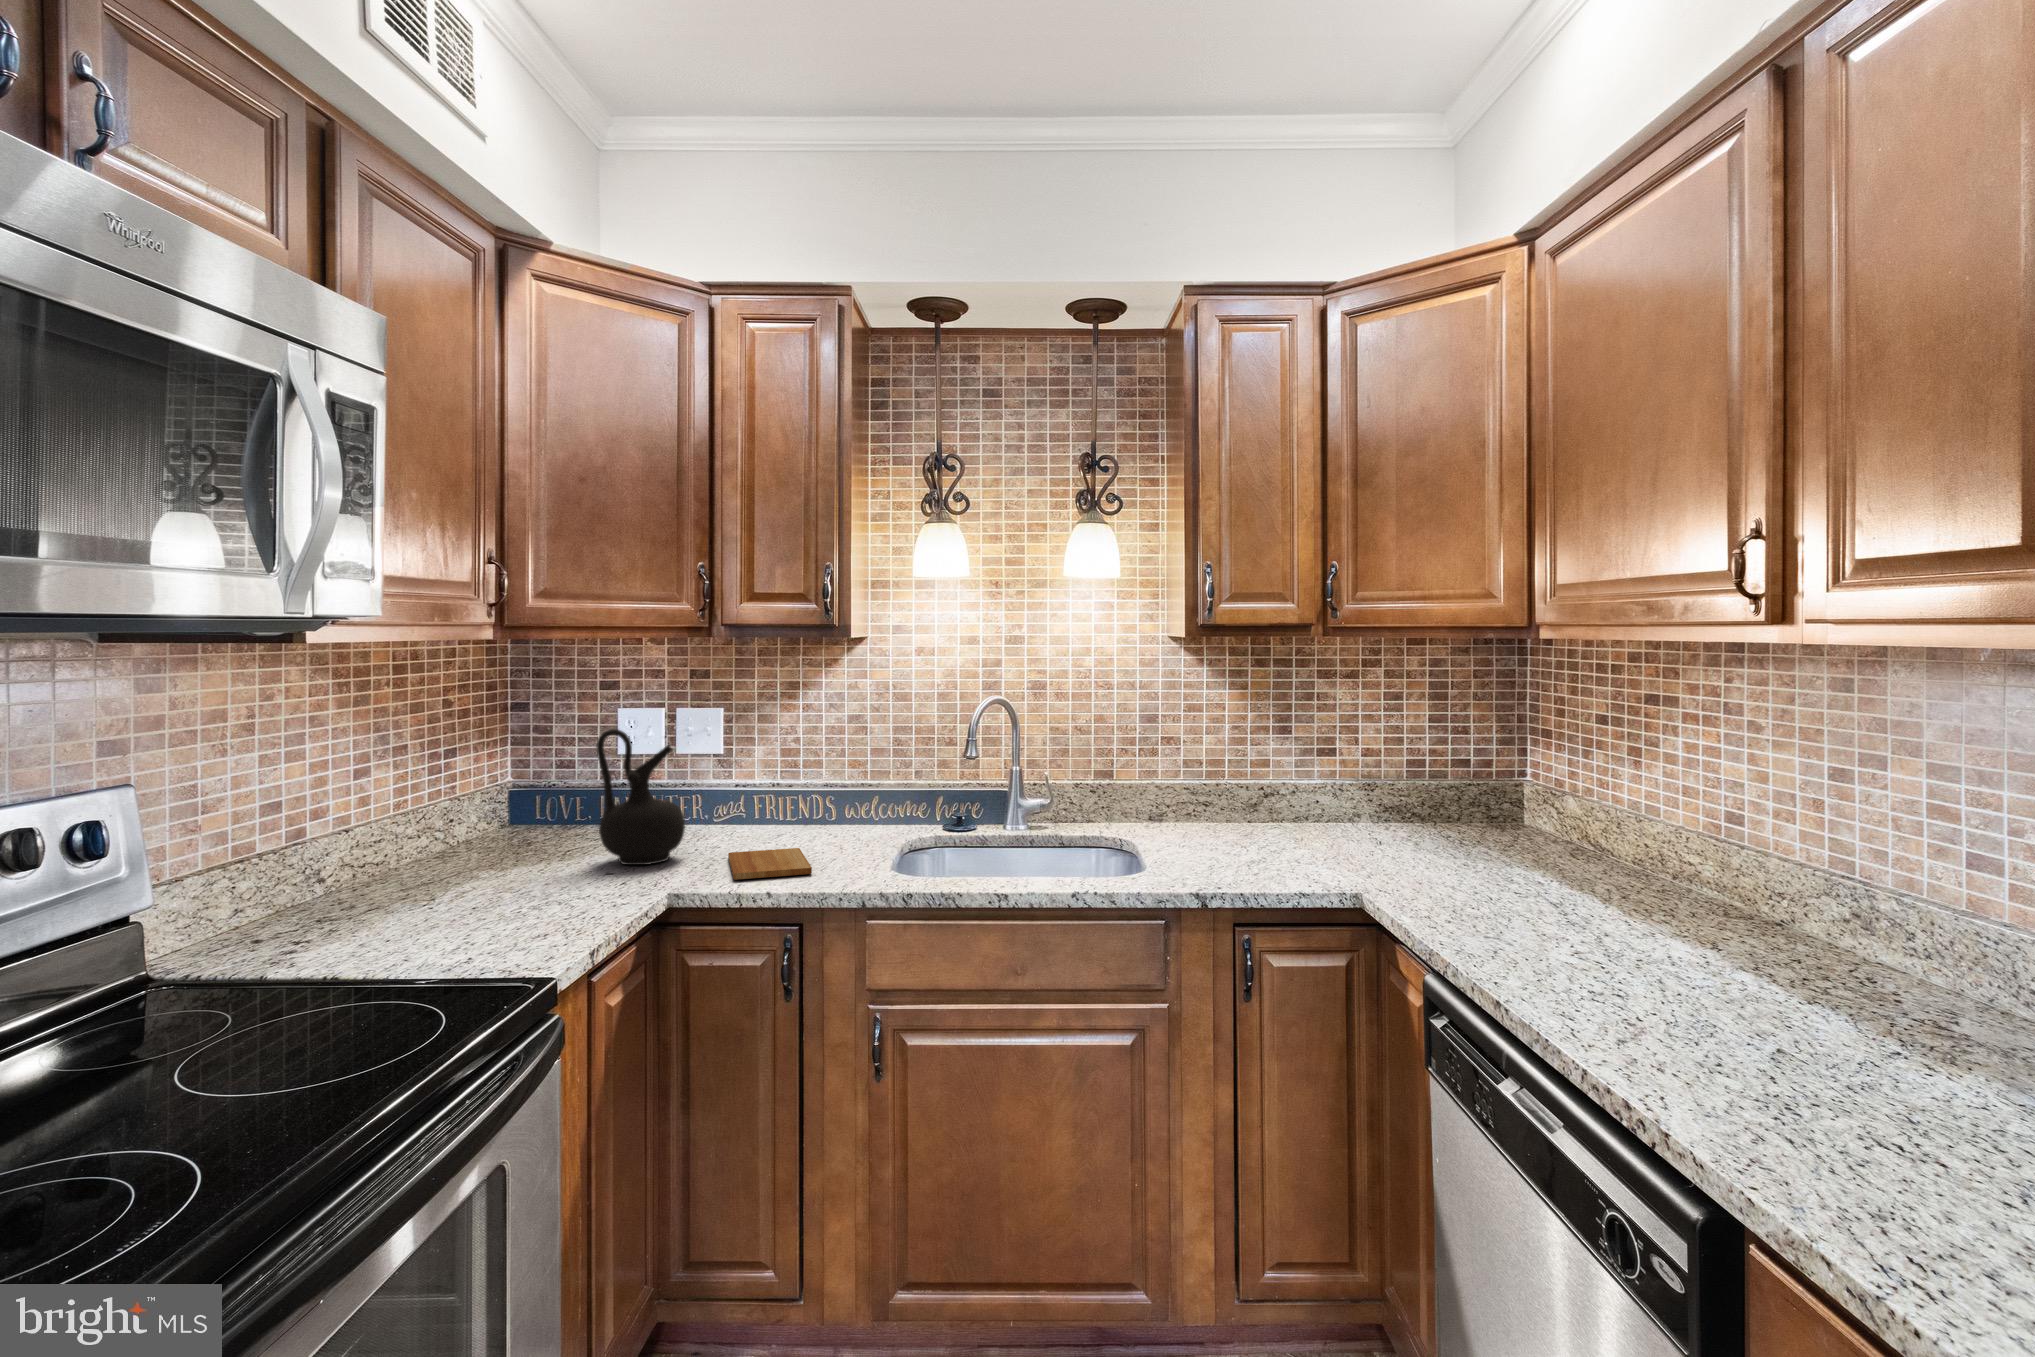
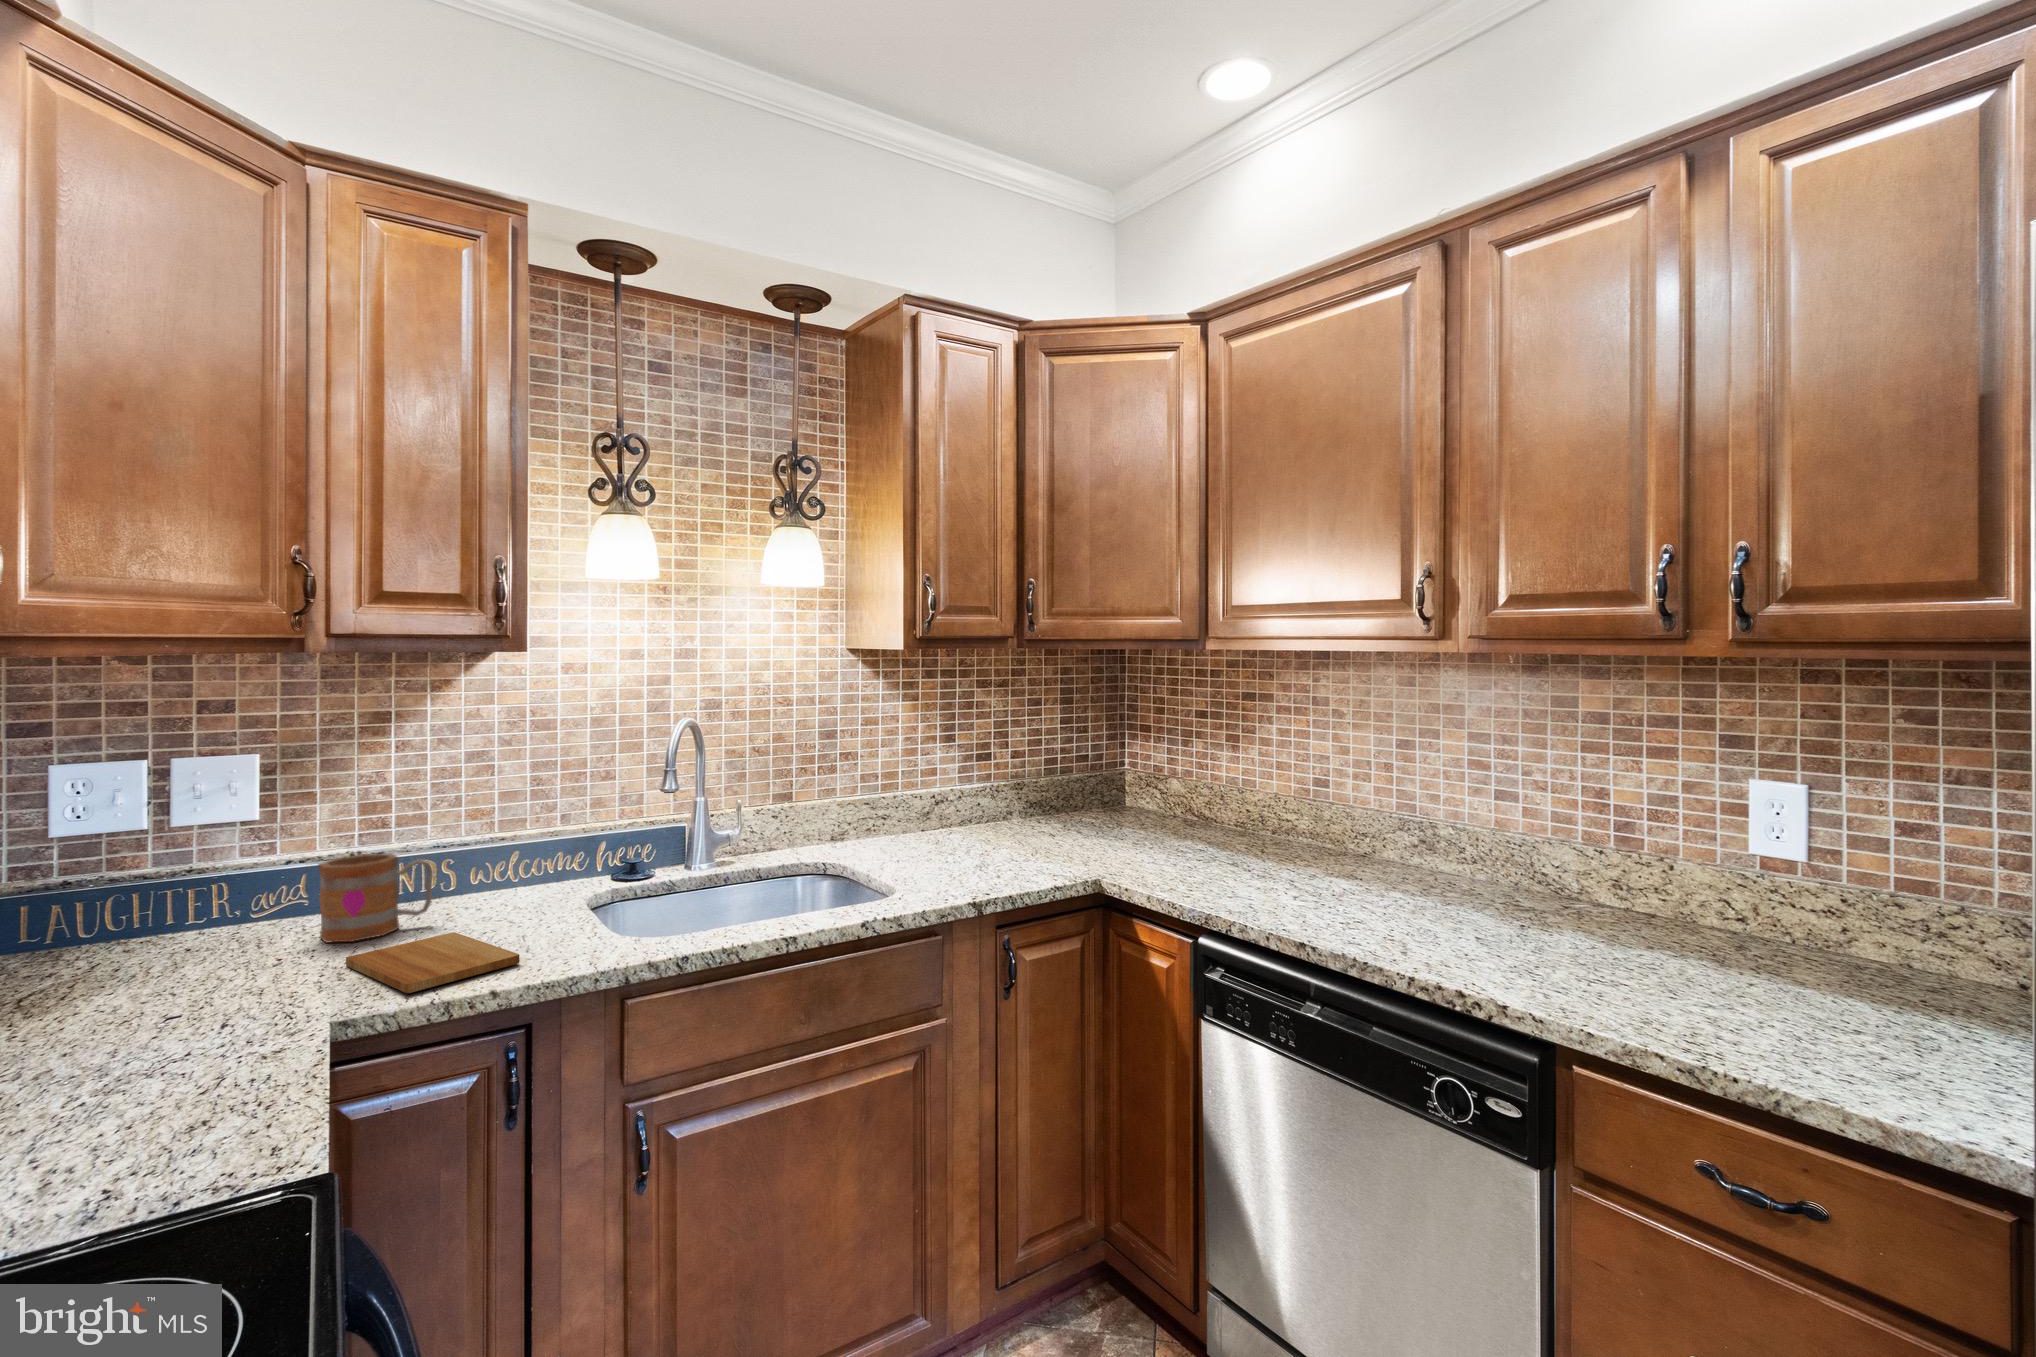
ceramic jug: present [596,729,685,865] -> none [92,795,266,1009]
mug: none [735,785,801,845] -> present [319,853,433,942]

